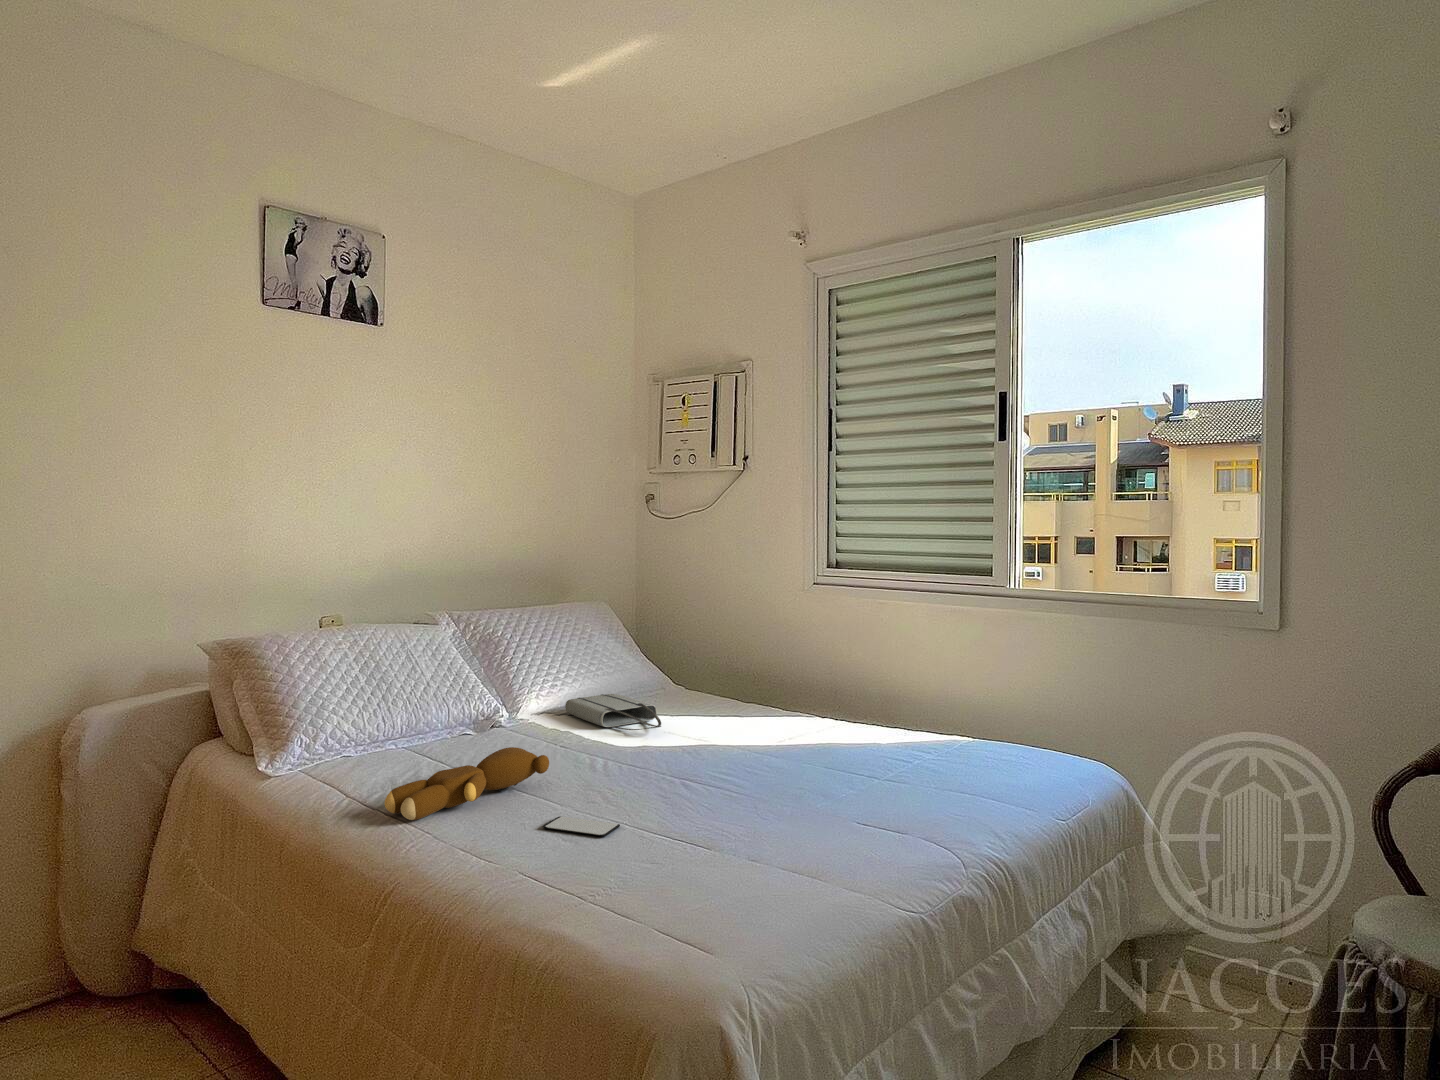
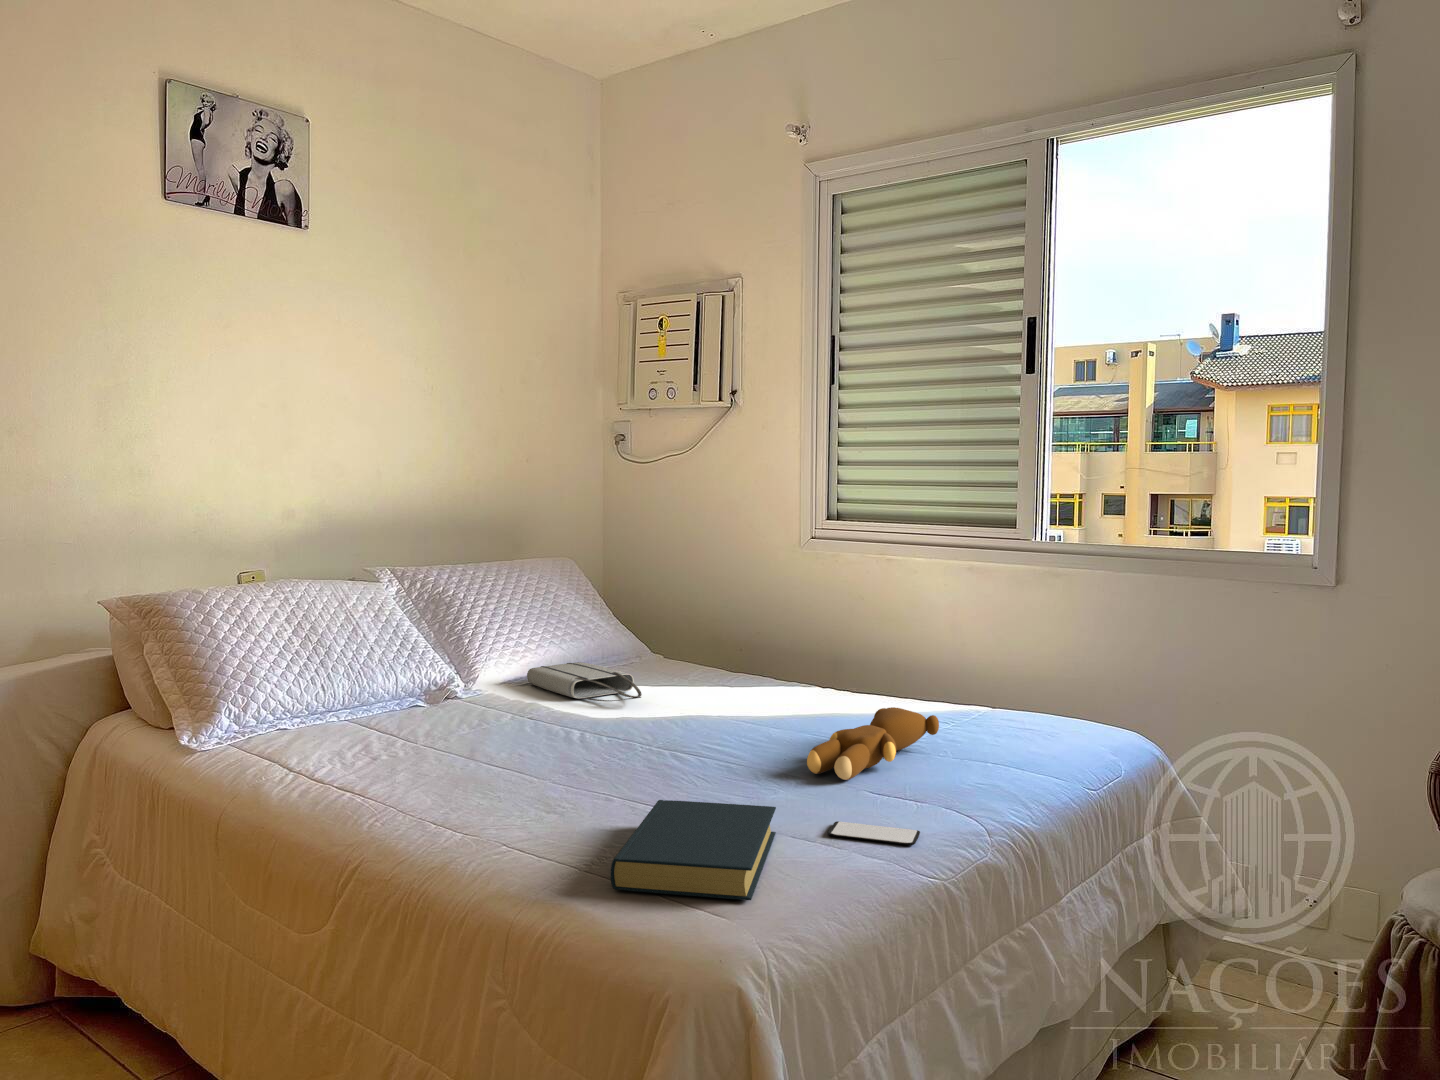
teddy bear: present [385,747,549,820] -> present [807,707,939,780]
smartphone: present [543,816,620,837] -> present [828,821,920,845]
hardback book: none [603,829,764,932] -> present [611,800,776,900]

